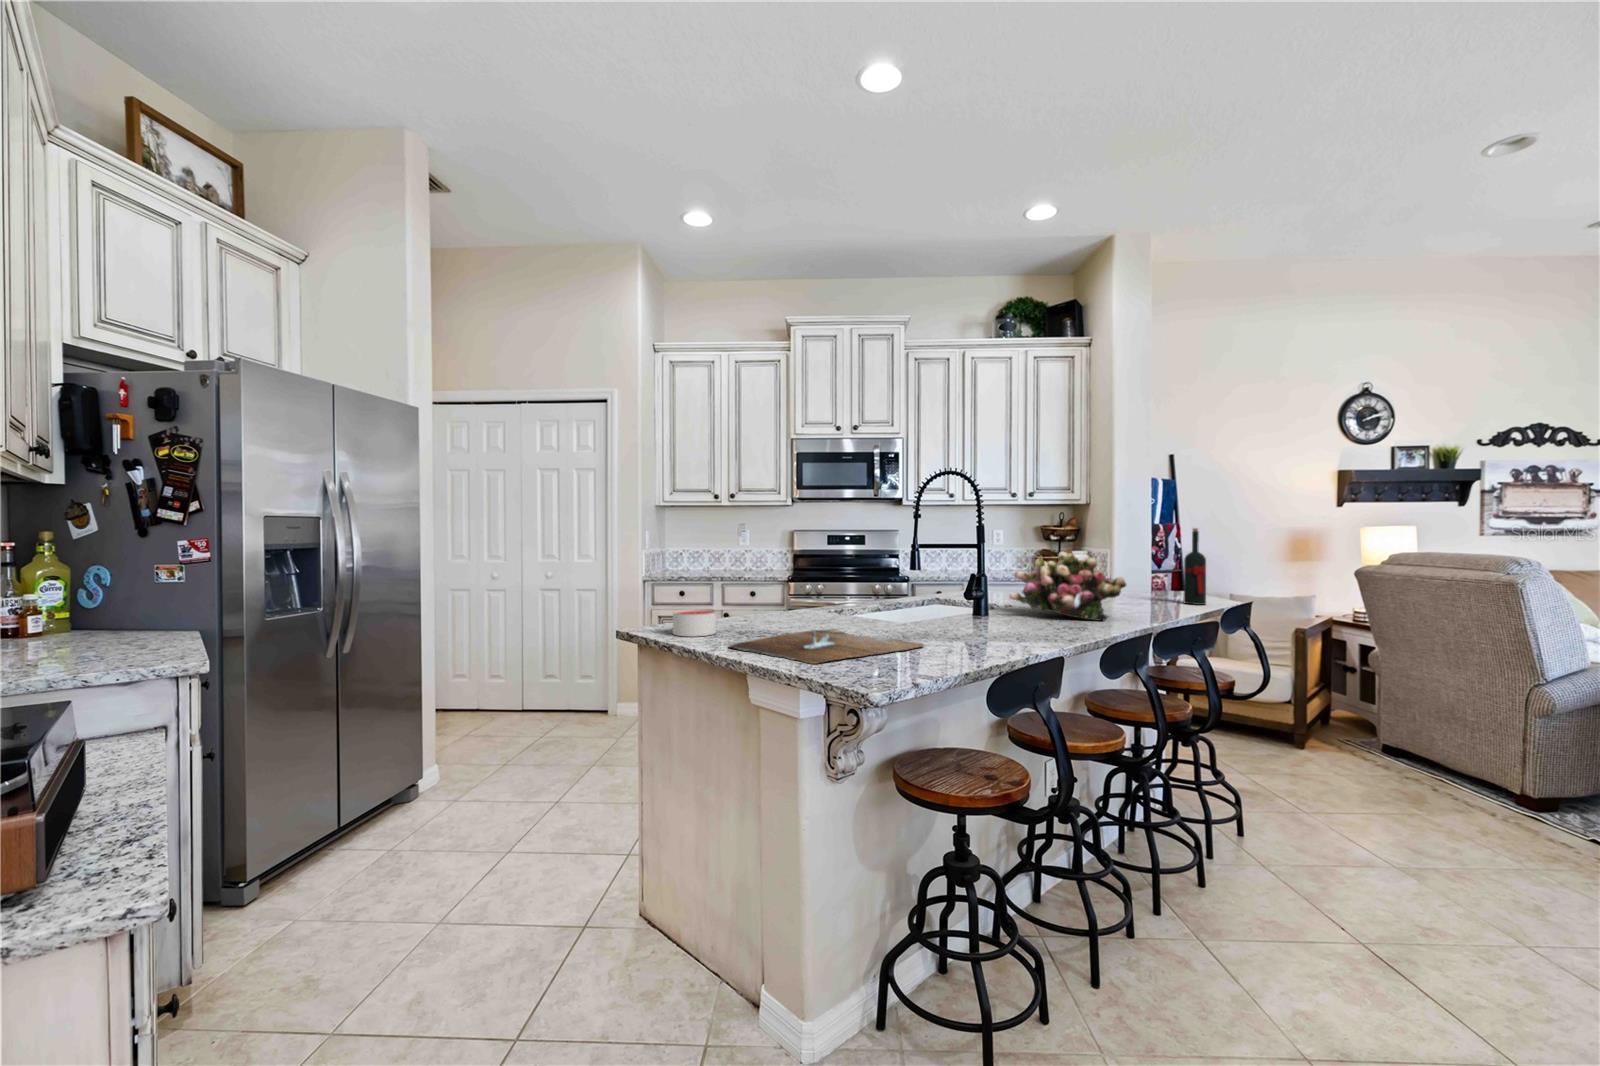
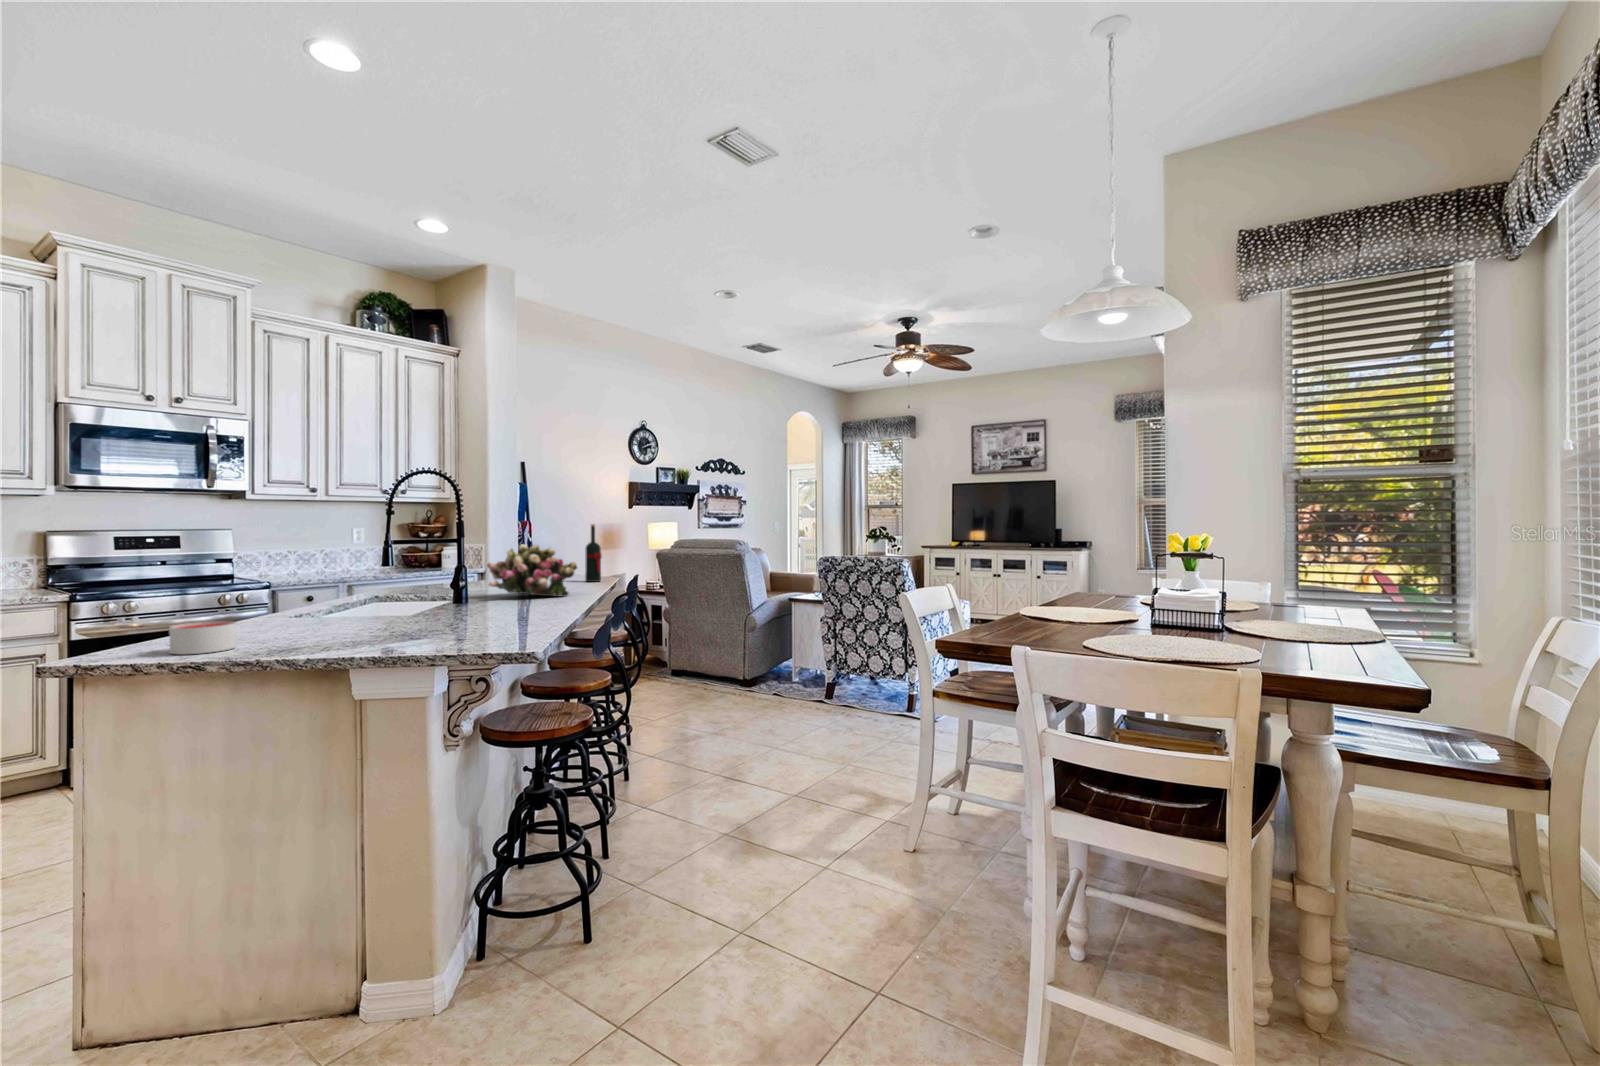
cutting board: present [728,629,924,664] -> none [302,621,493,651]

